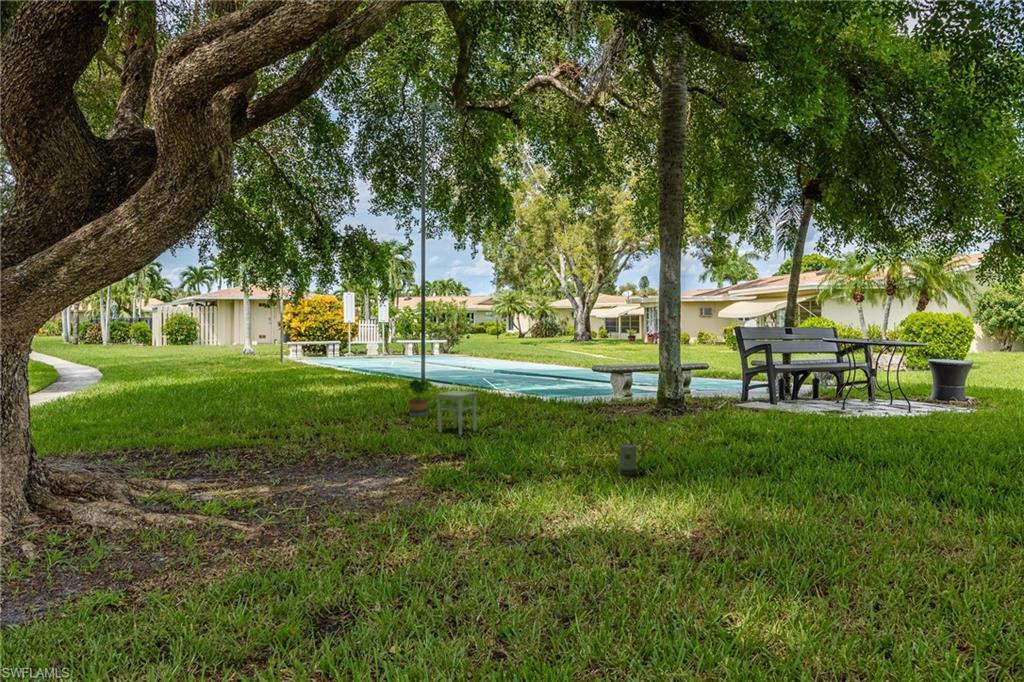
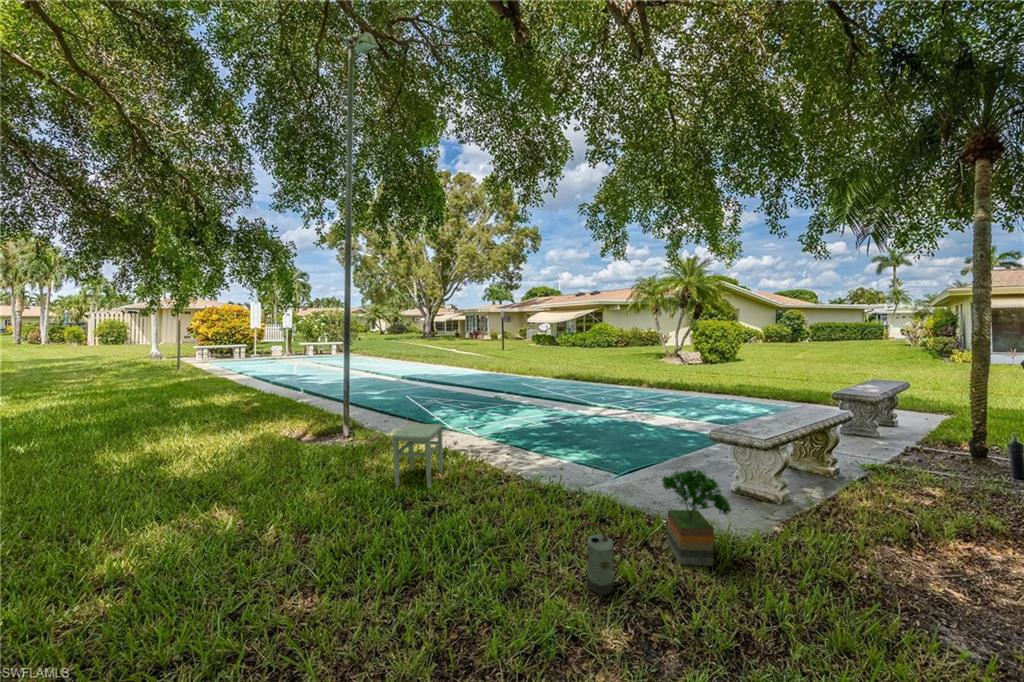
potted tree: present [409,380,431,417] -> present [662,470,731,566]
watering can: present [610,432,647,476] -> present [571,522,629,595]

